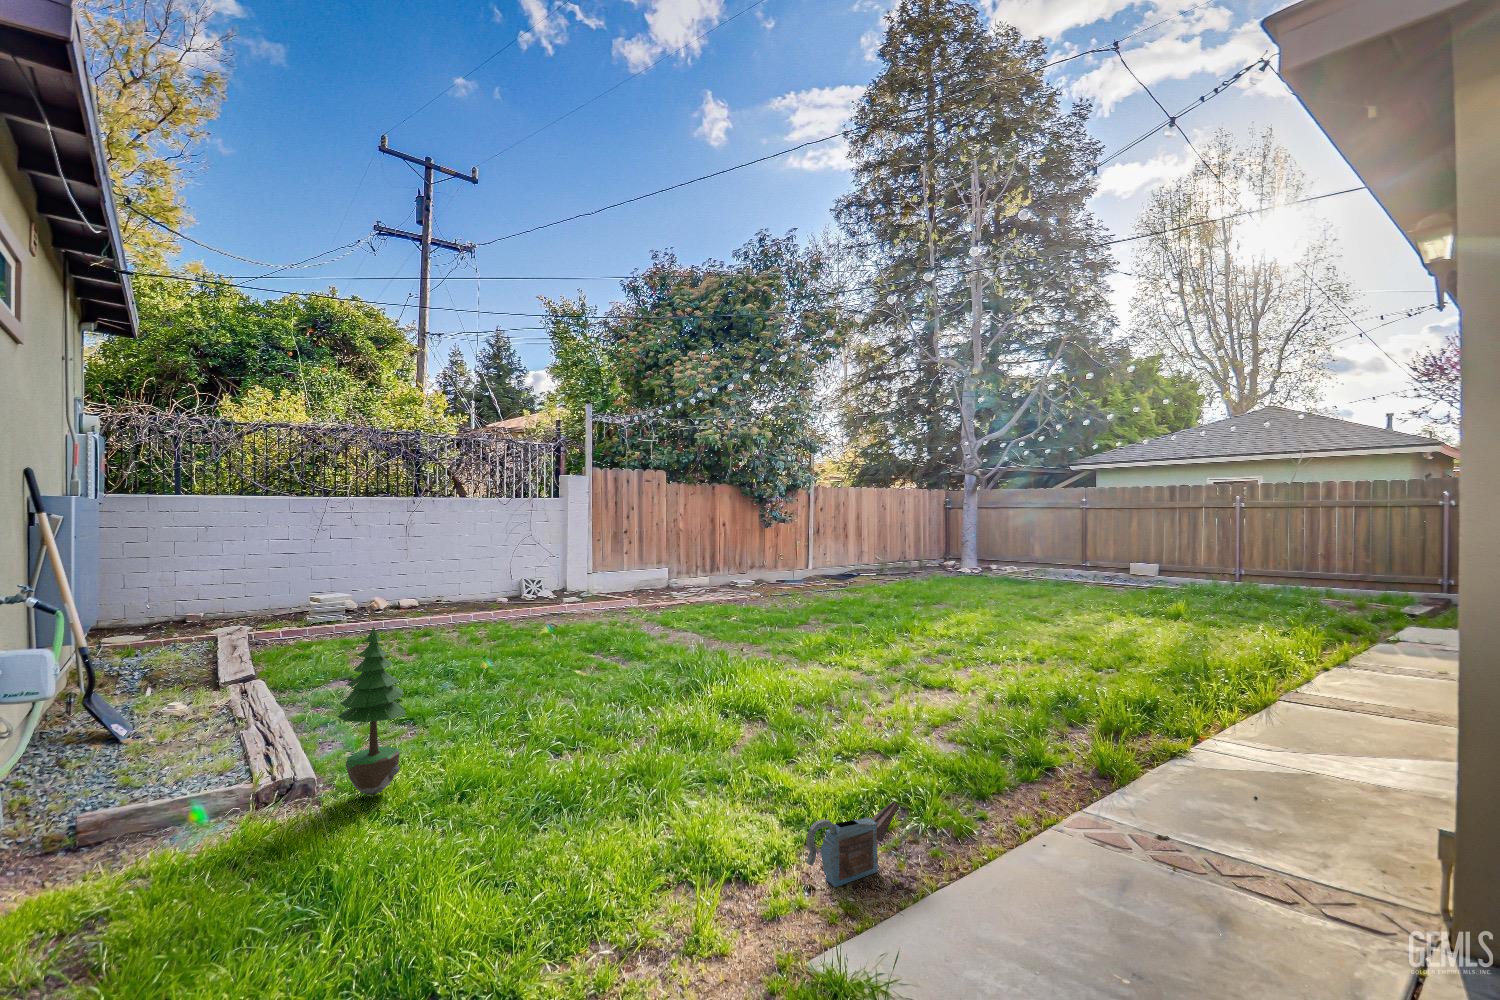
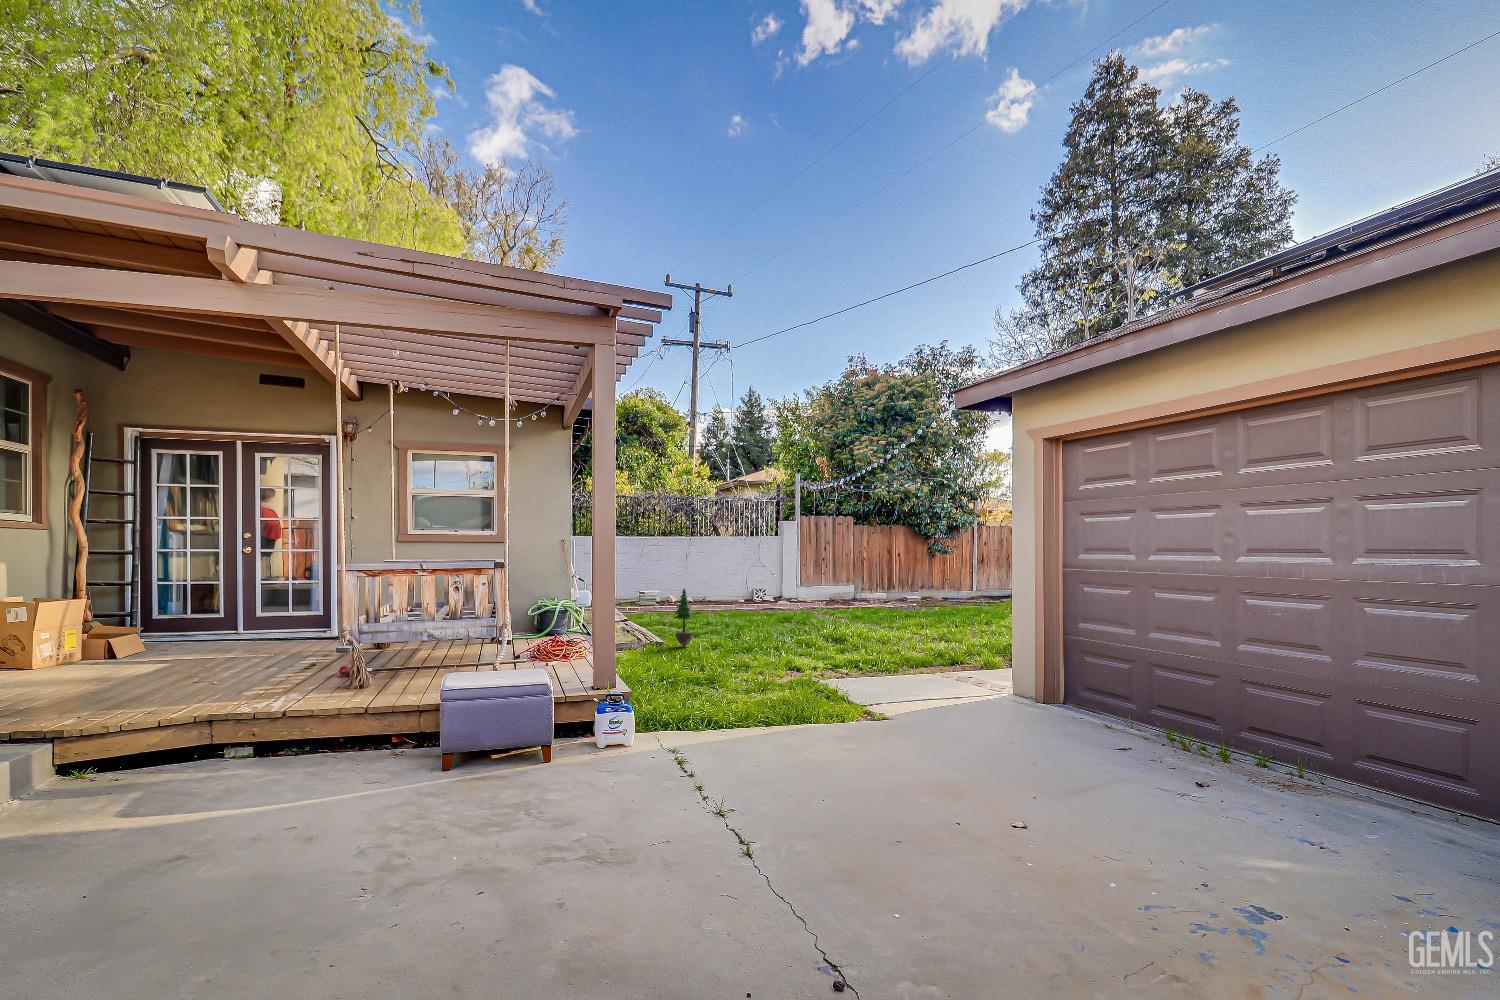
watering can: present [806,801,899,887] -> none [813,653,852,676]

